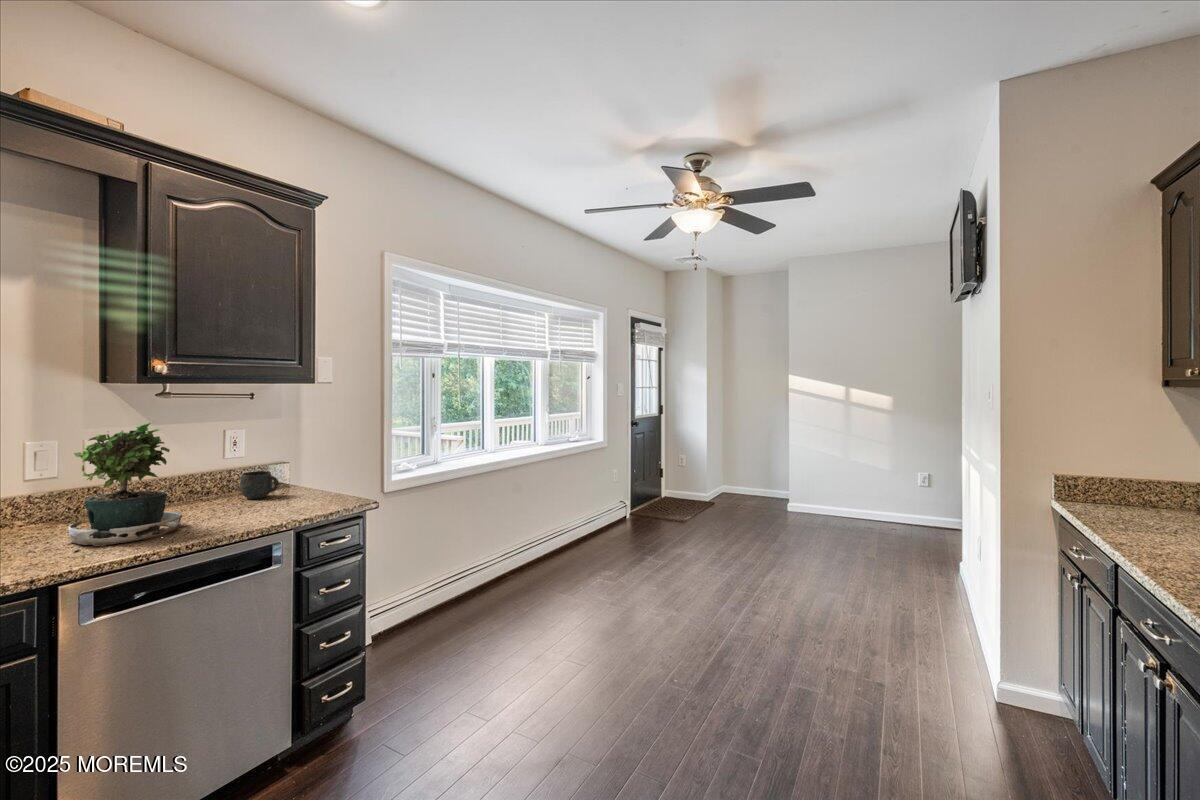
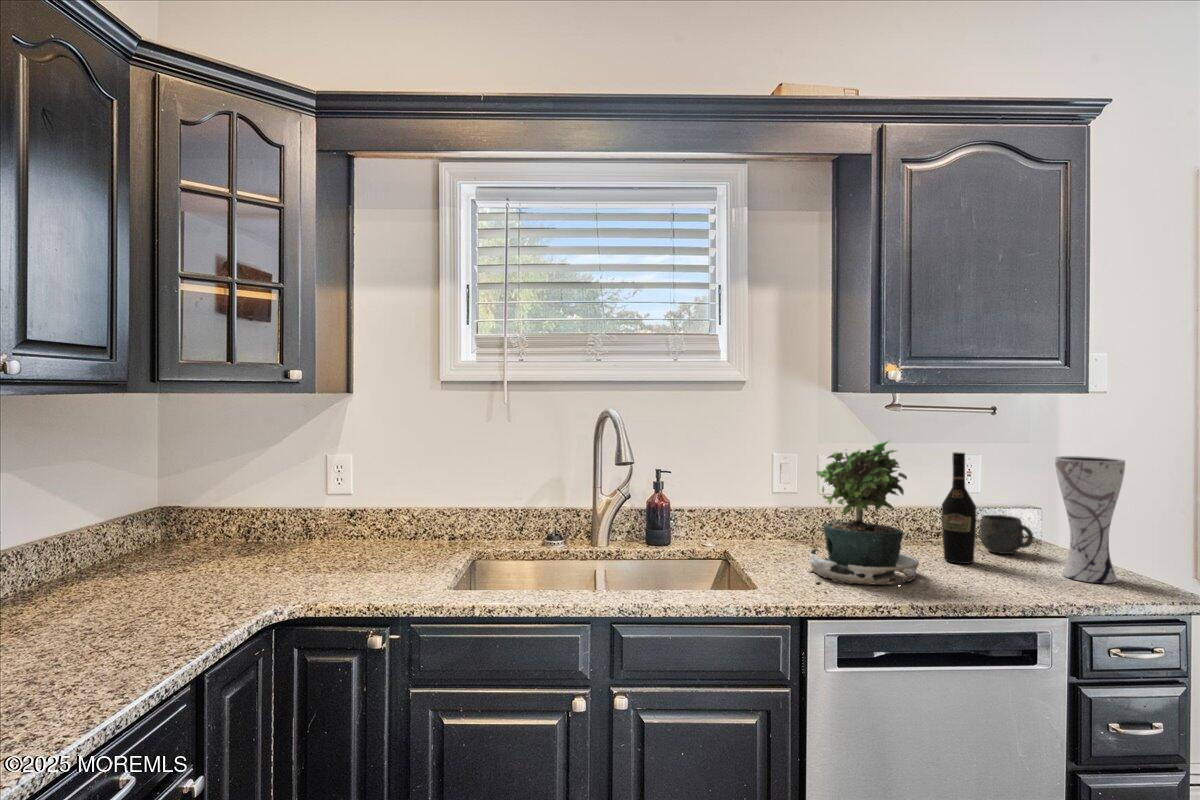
vase: none [289,425,331,506] -> present [1055,456,1125,583]
wine bottle: none [206,428,234,511] -> present [942,452,976,564]

